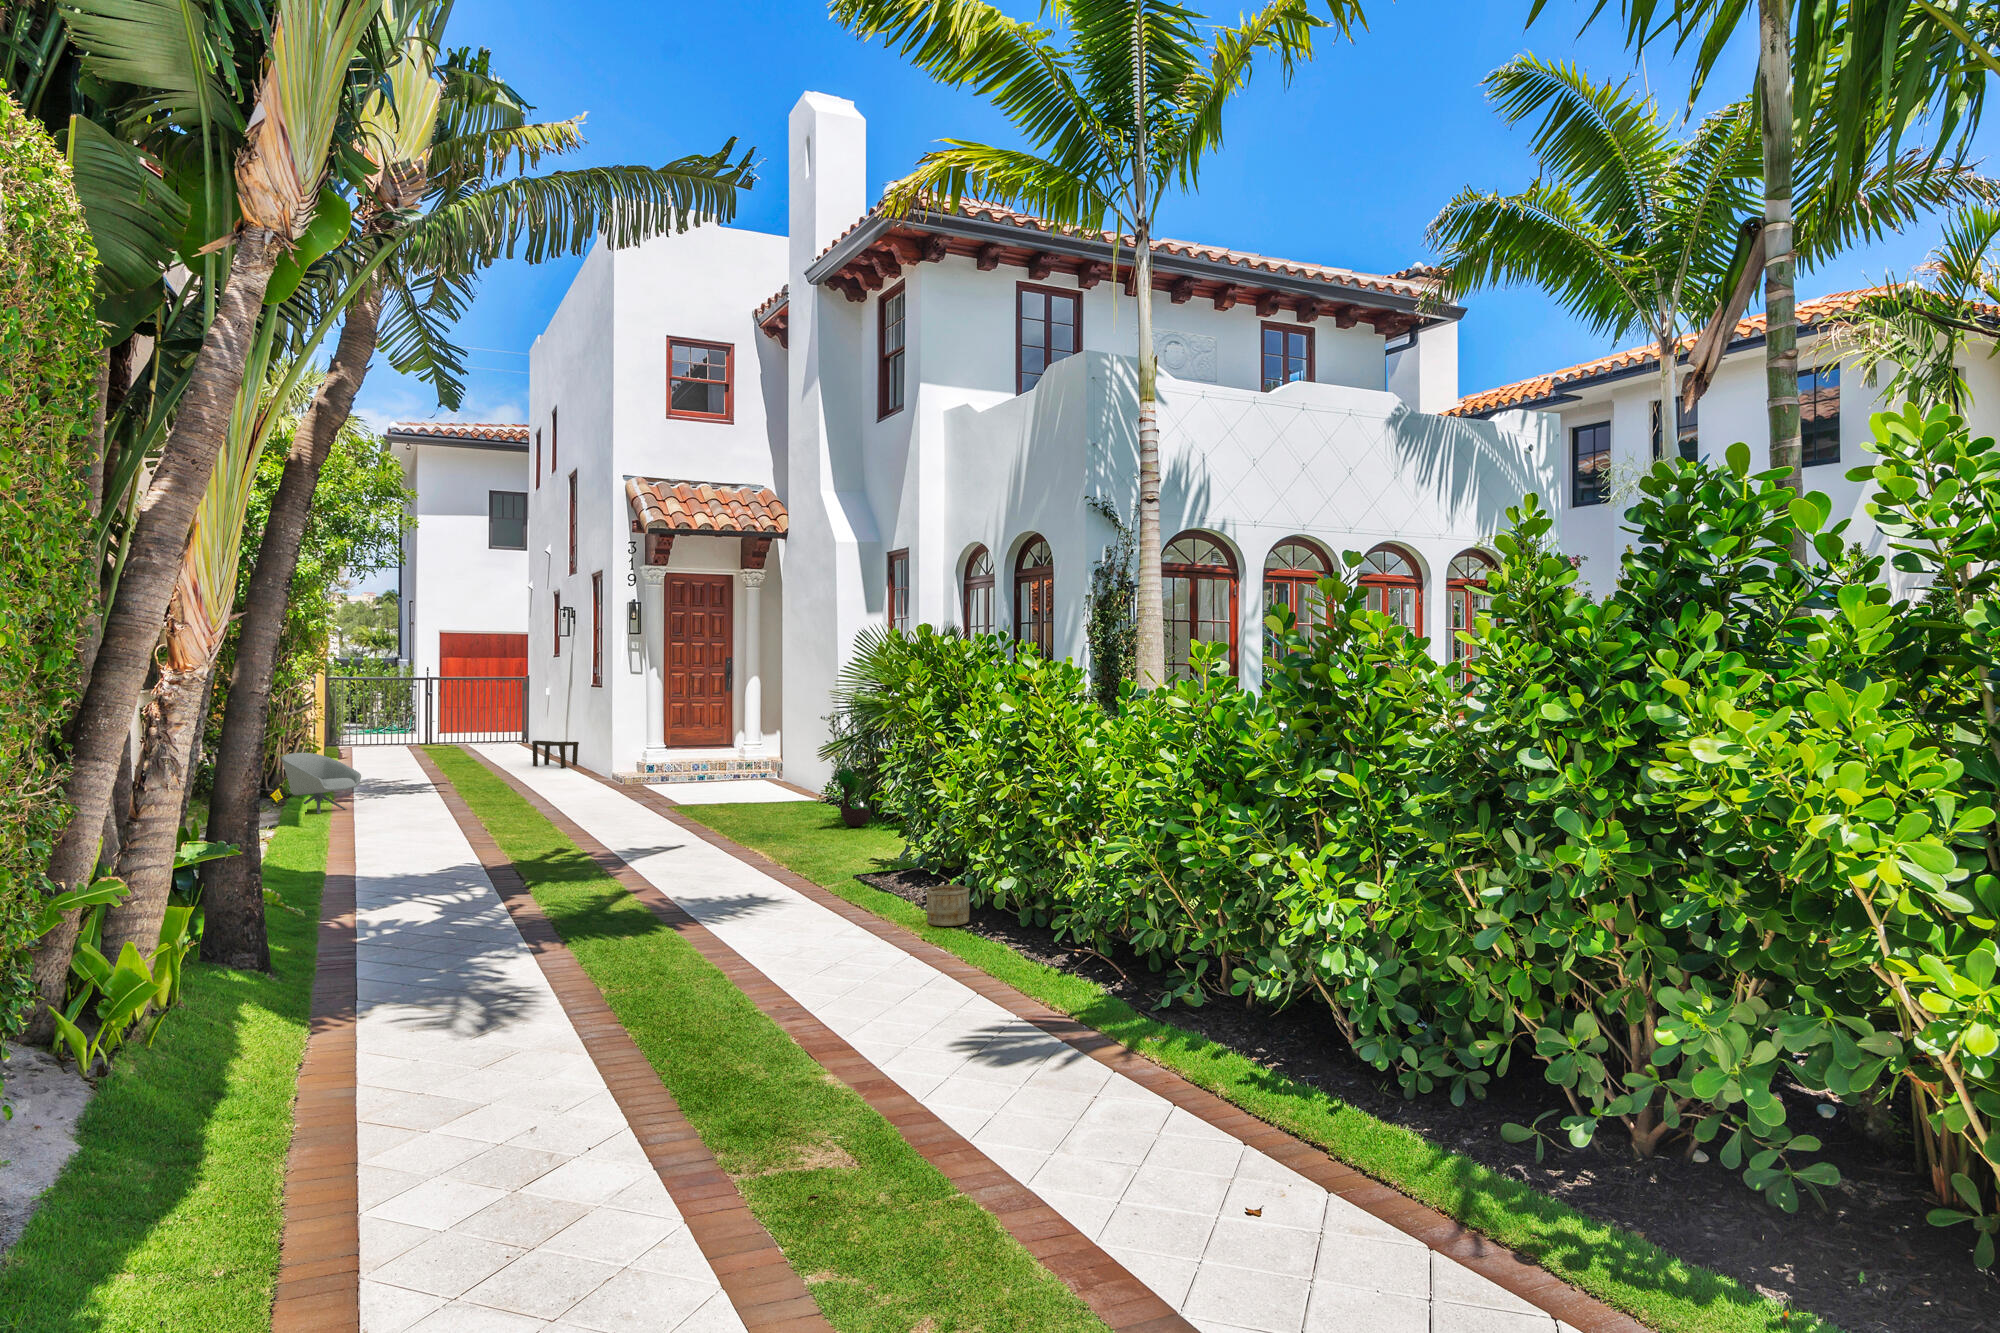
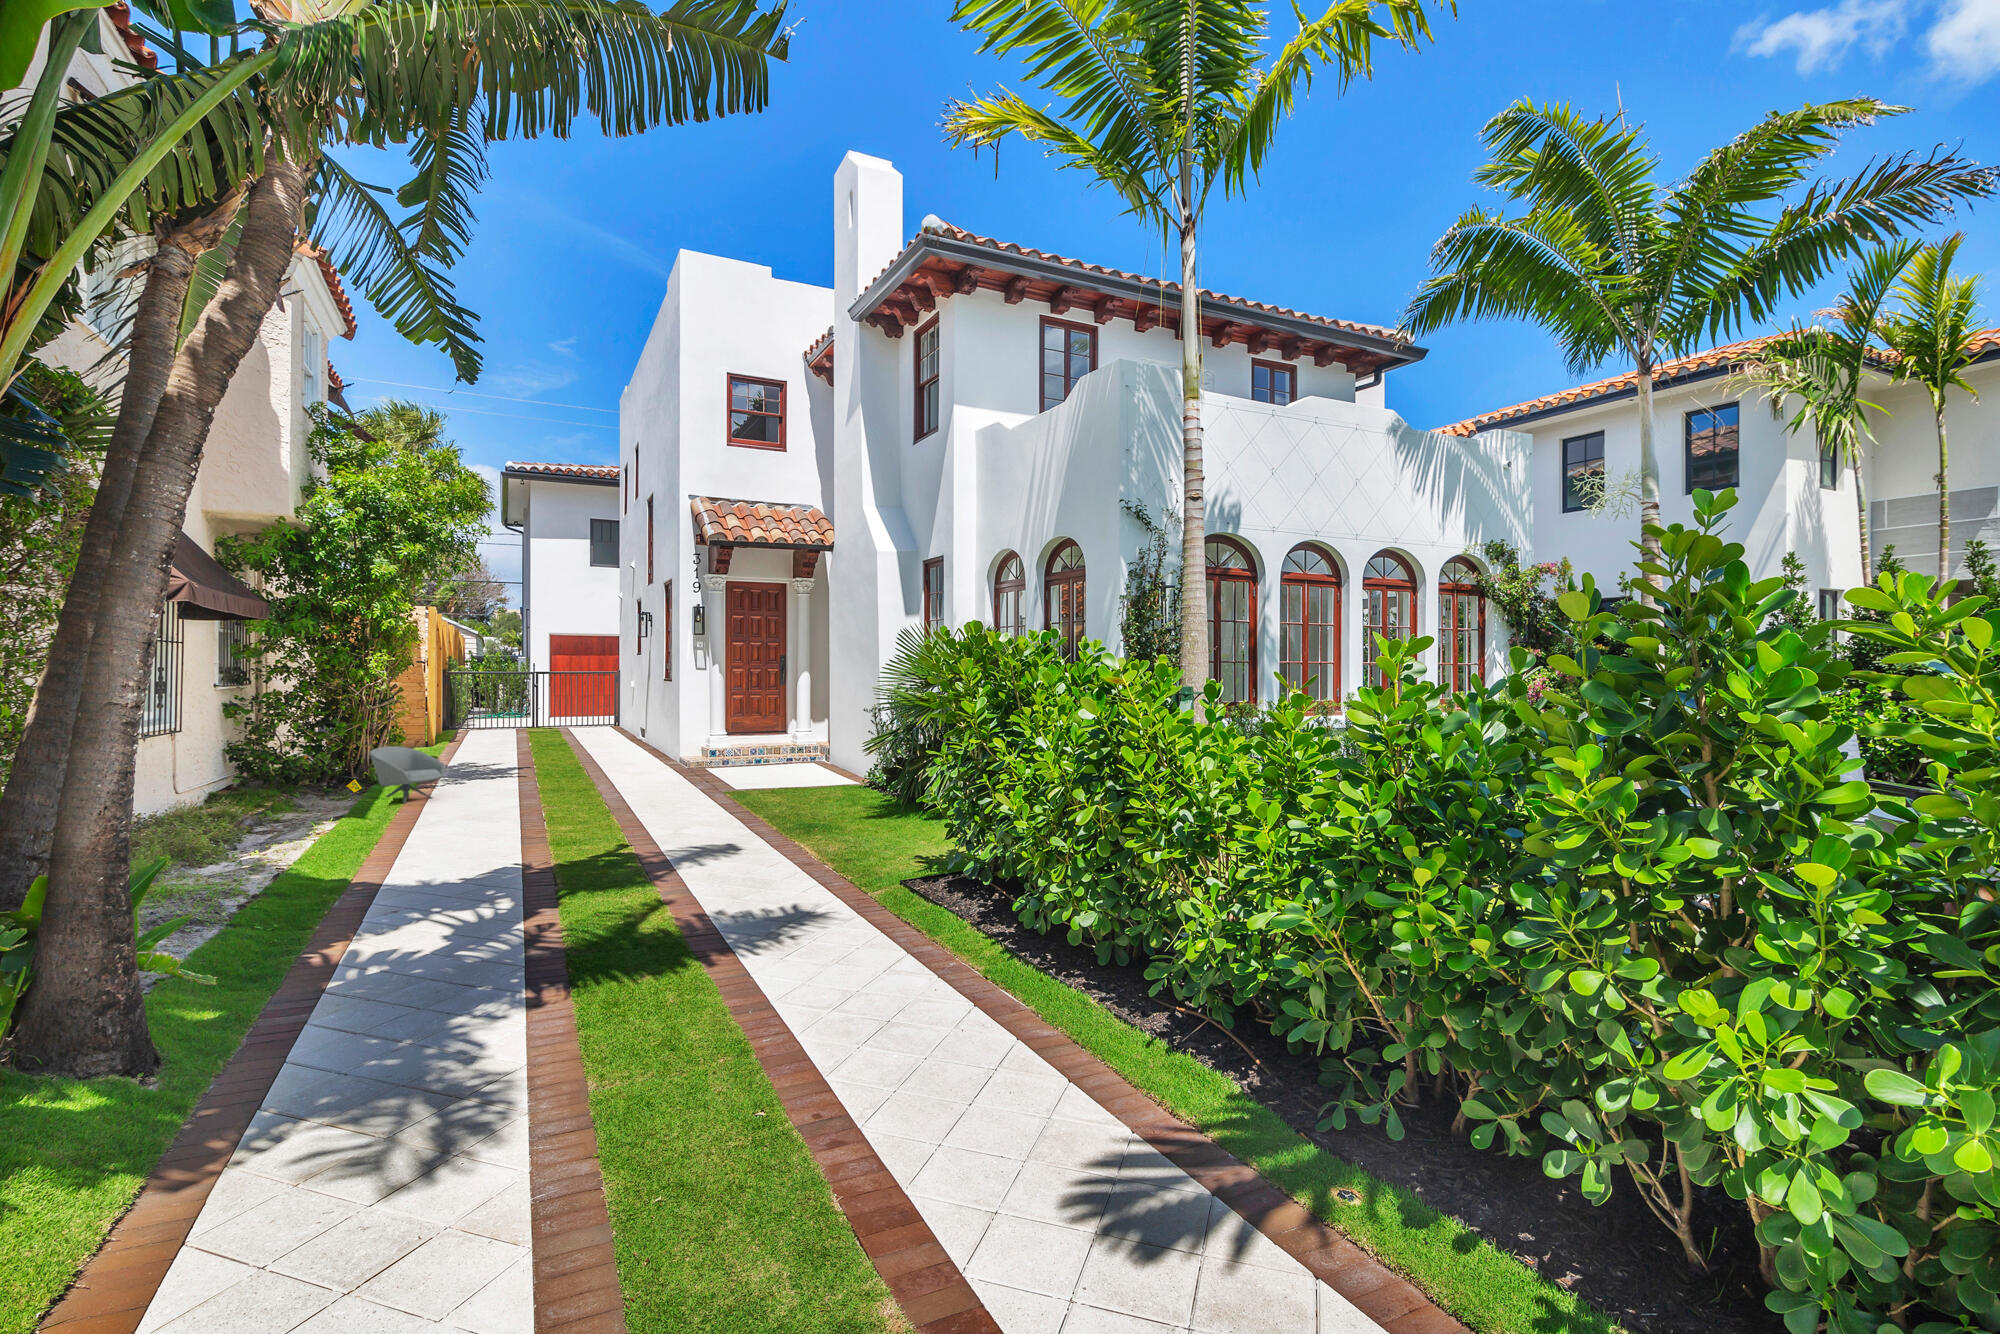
bench: present [532,740,579,768] -> none [615,726,655,750]
potted tree: present [832,765,870,827] -> none [877,752,914,813]
wooden bucket: present [925,885,970,926] -> none [992,904,1040,953]

